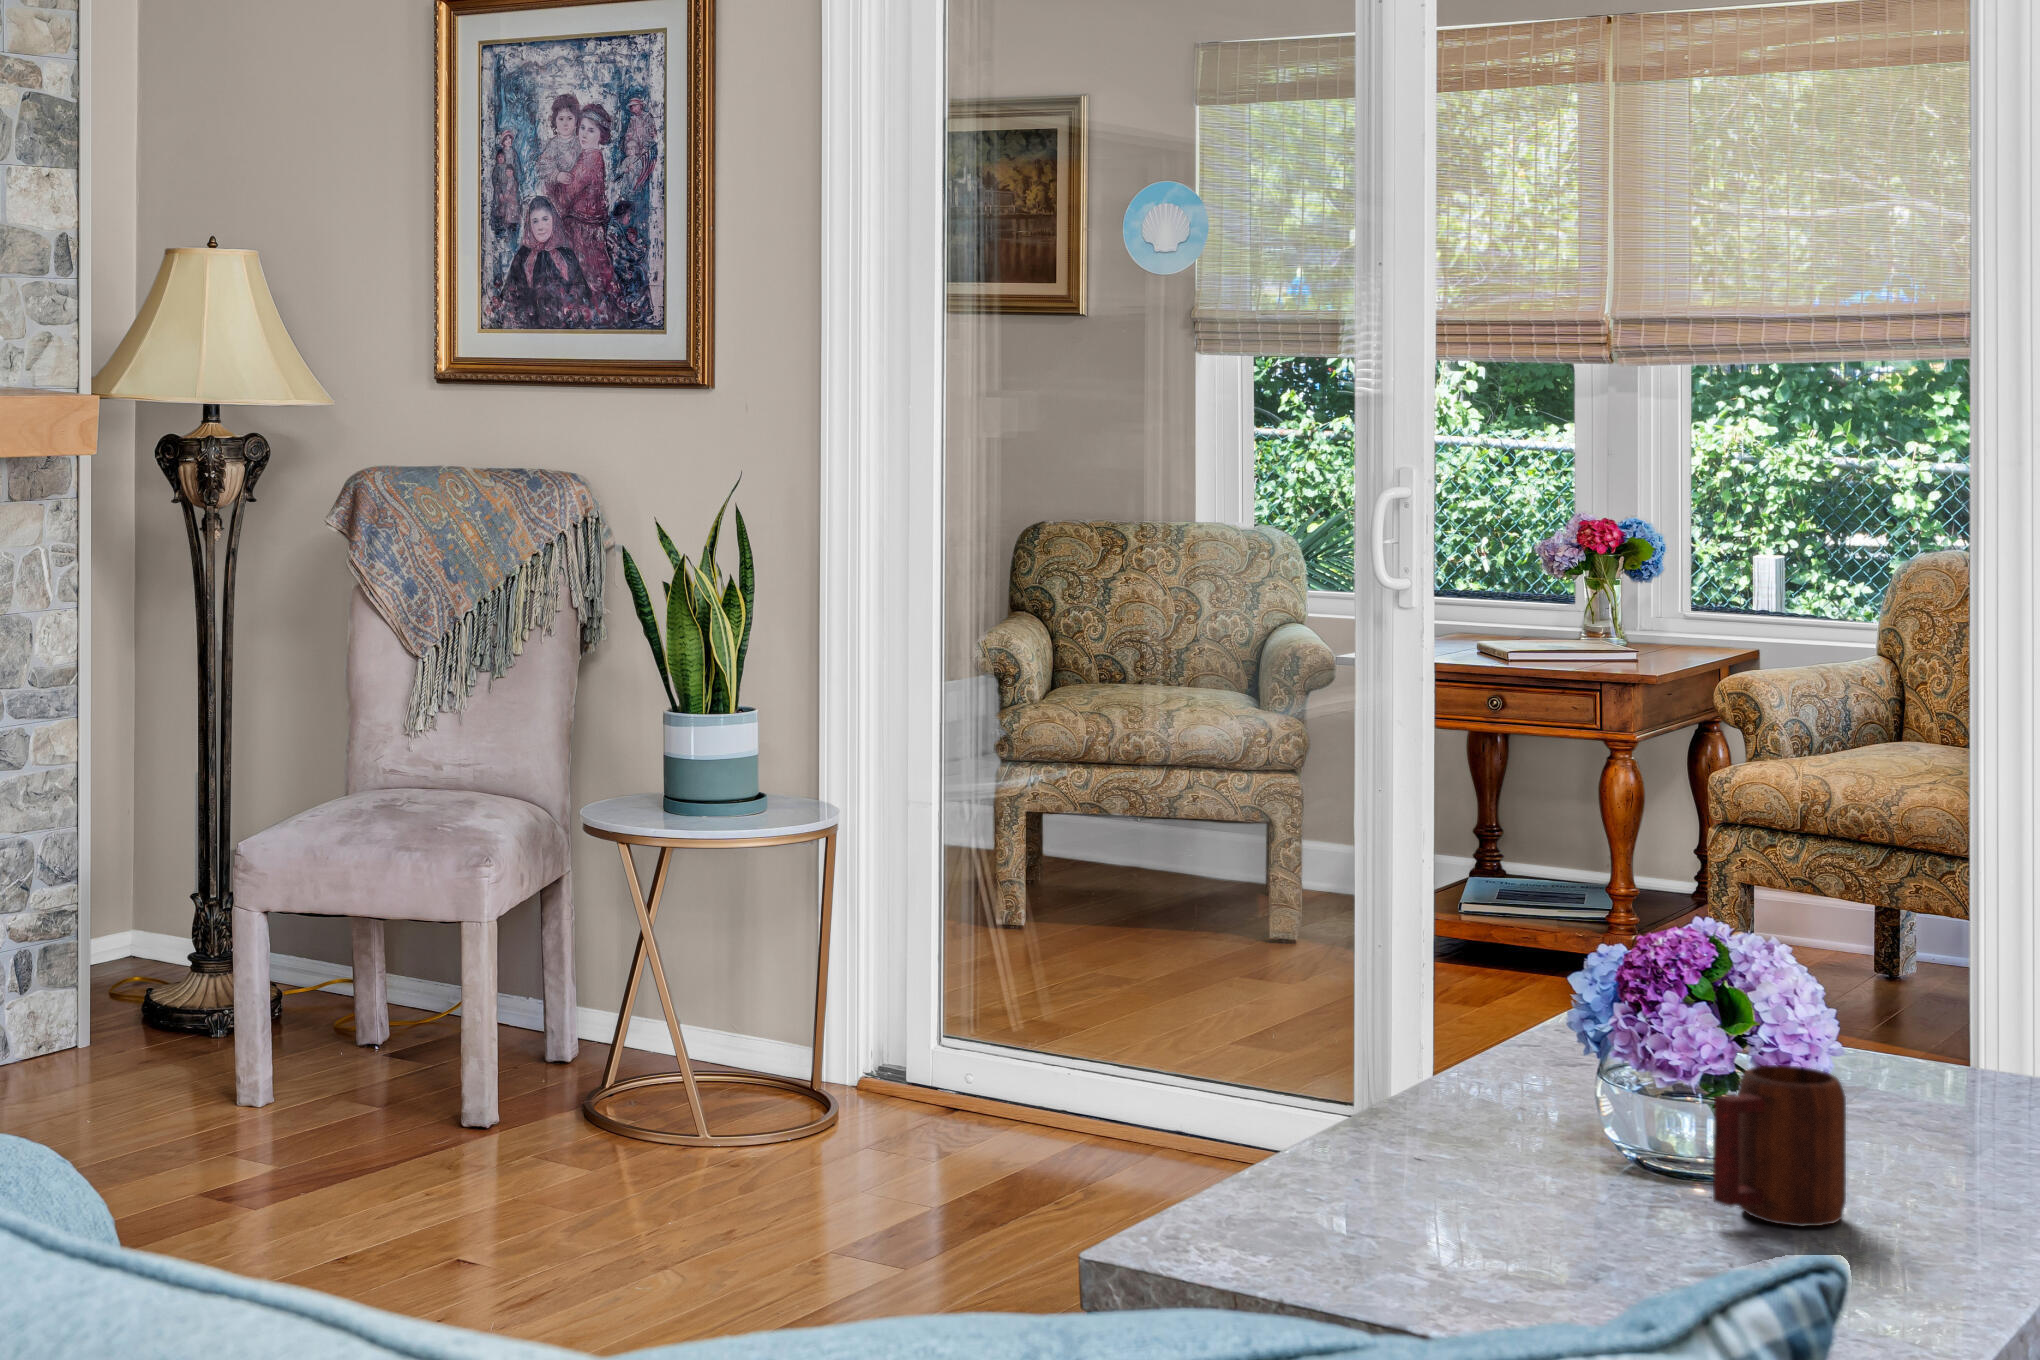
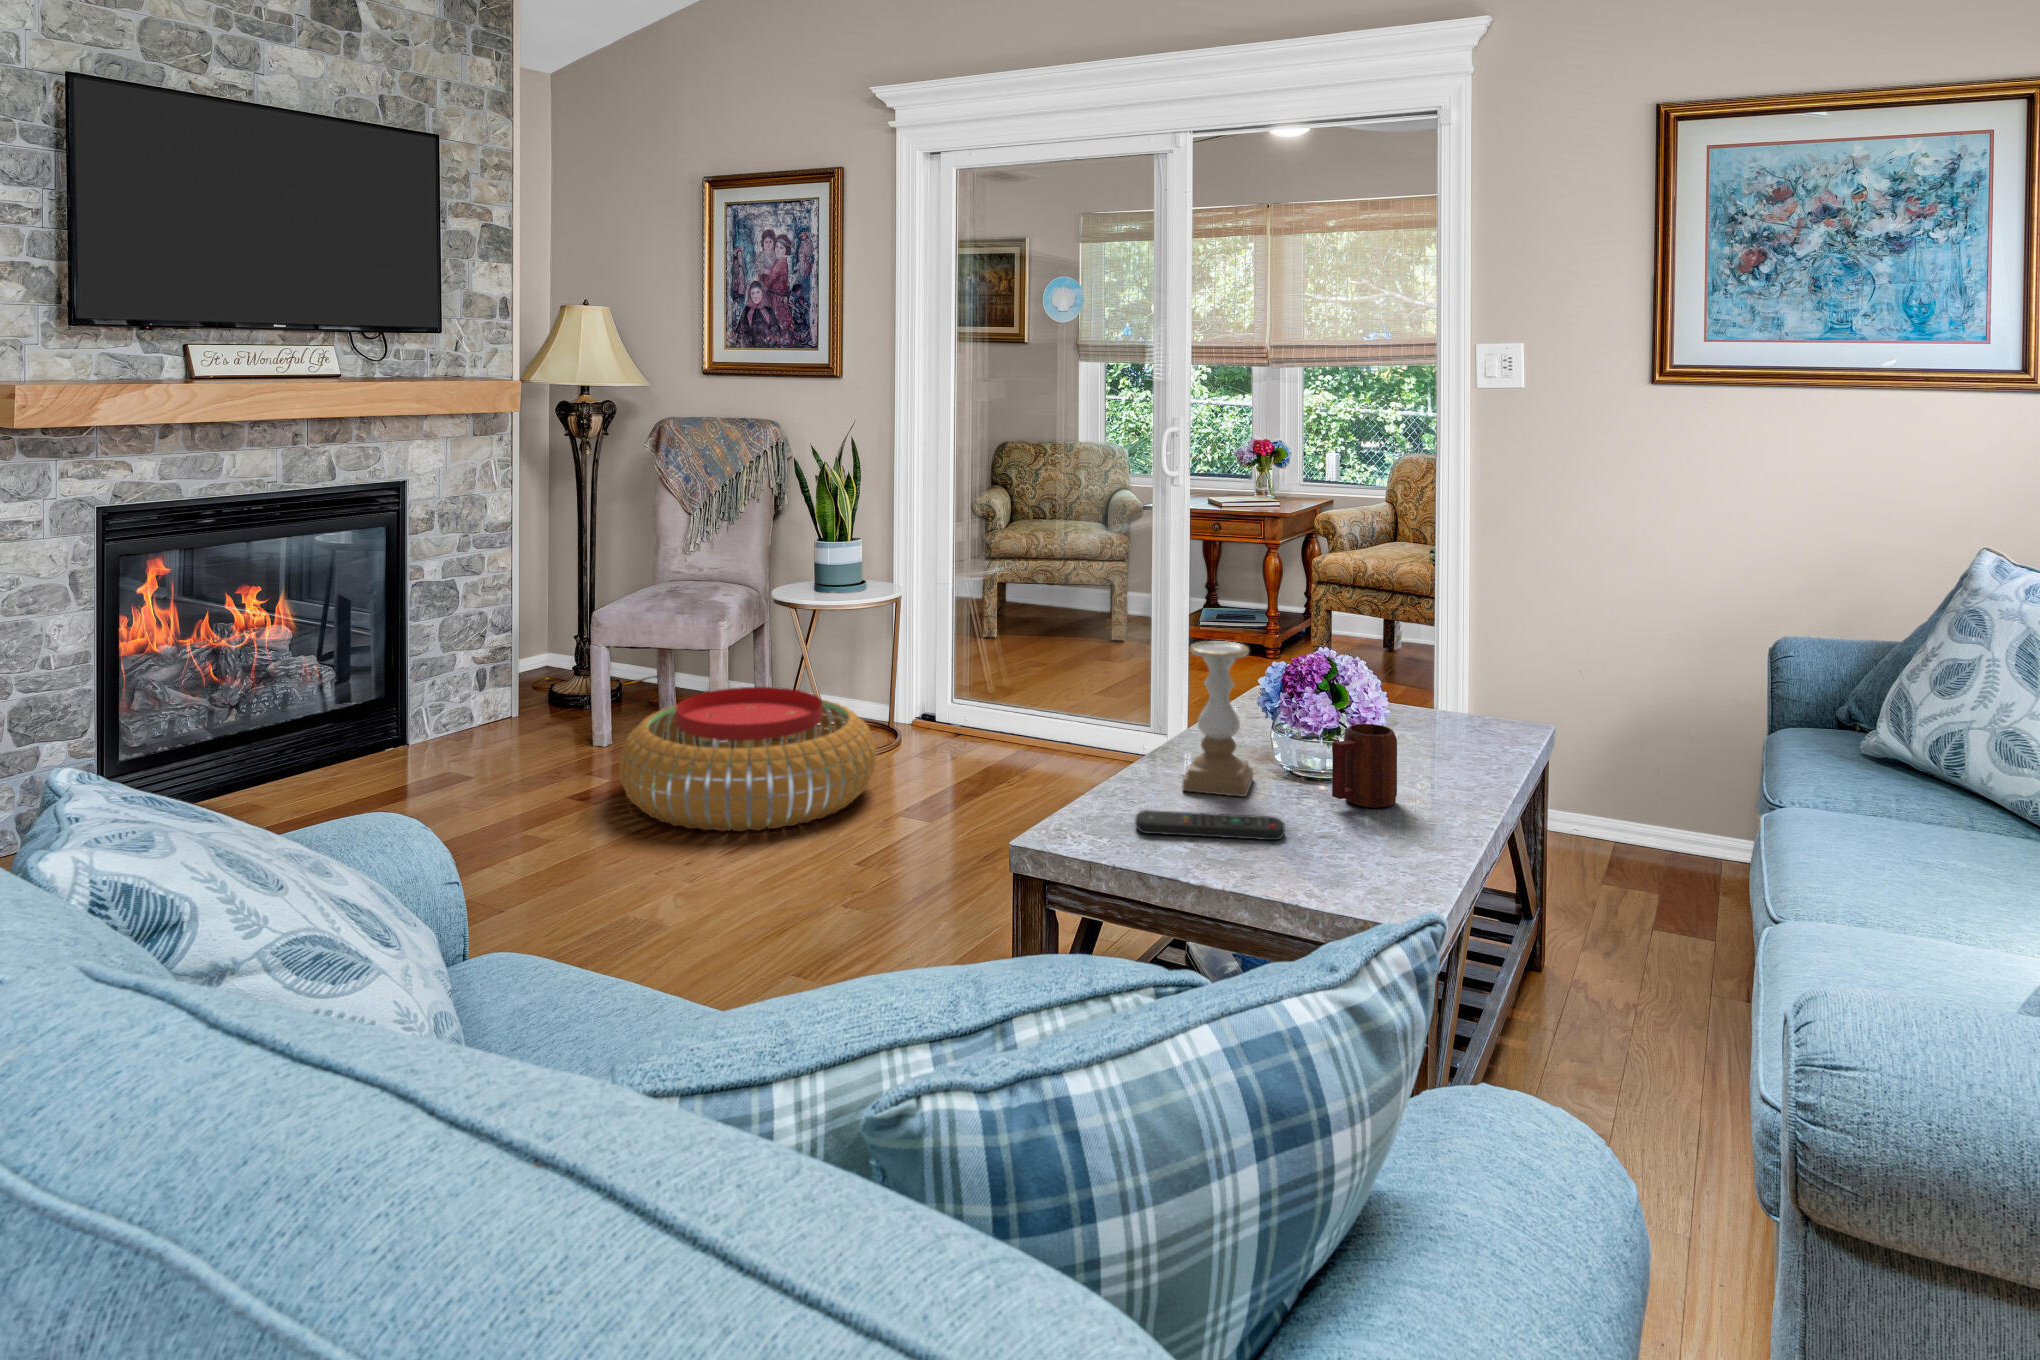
candle holder: none [1413,899,1555,1198] -> present [1182,641,1253,797]
pouf: none [299,997,795,1269] -> present [619,687,877,831]
remote control: none [1320,1210,1614,1273] -> present [1135,810,1285,840]

